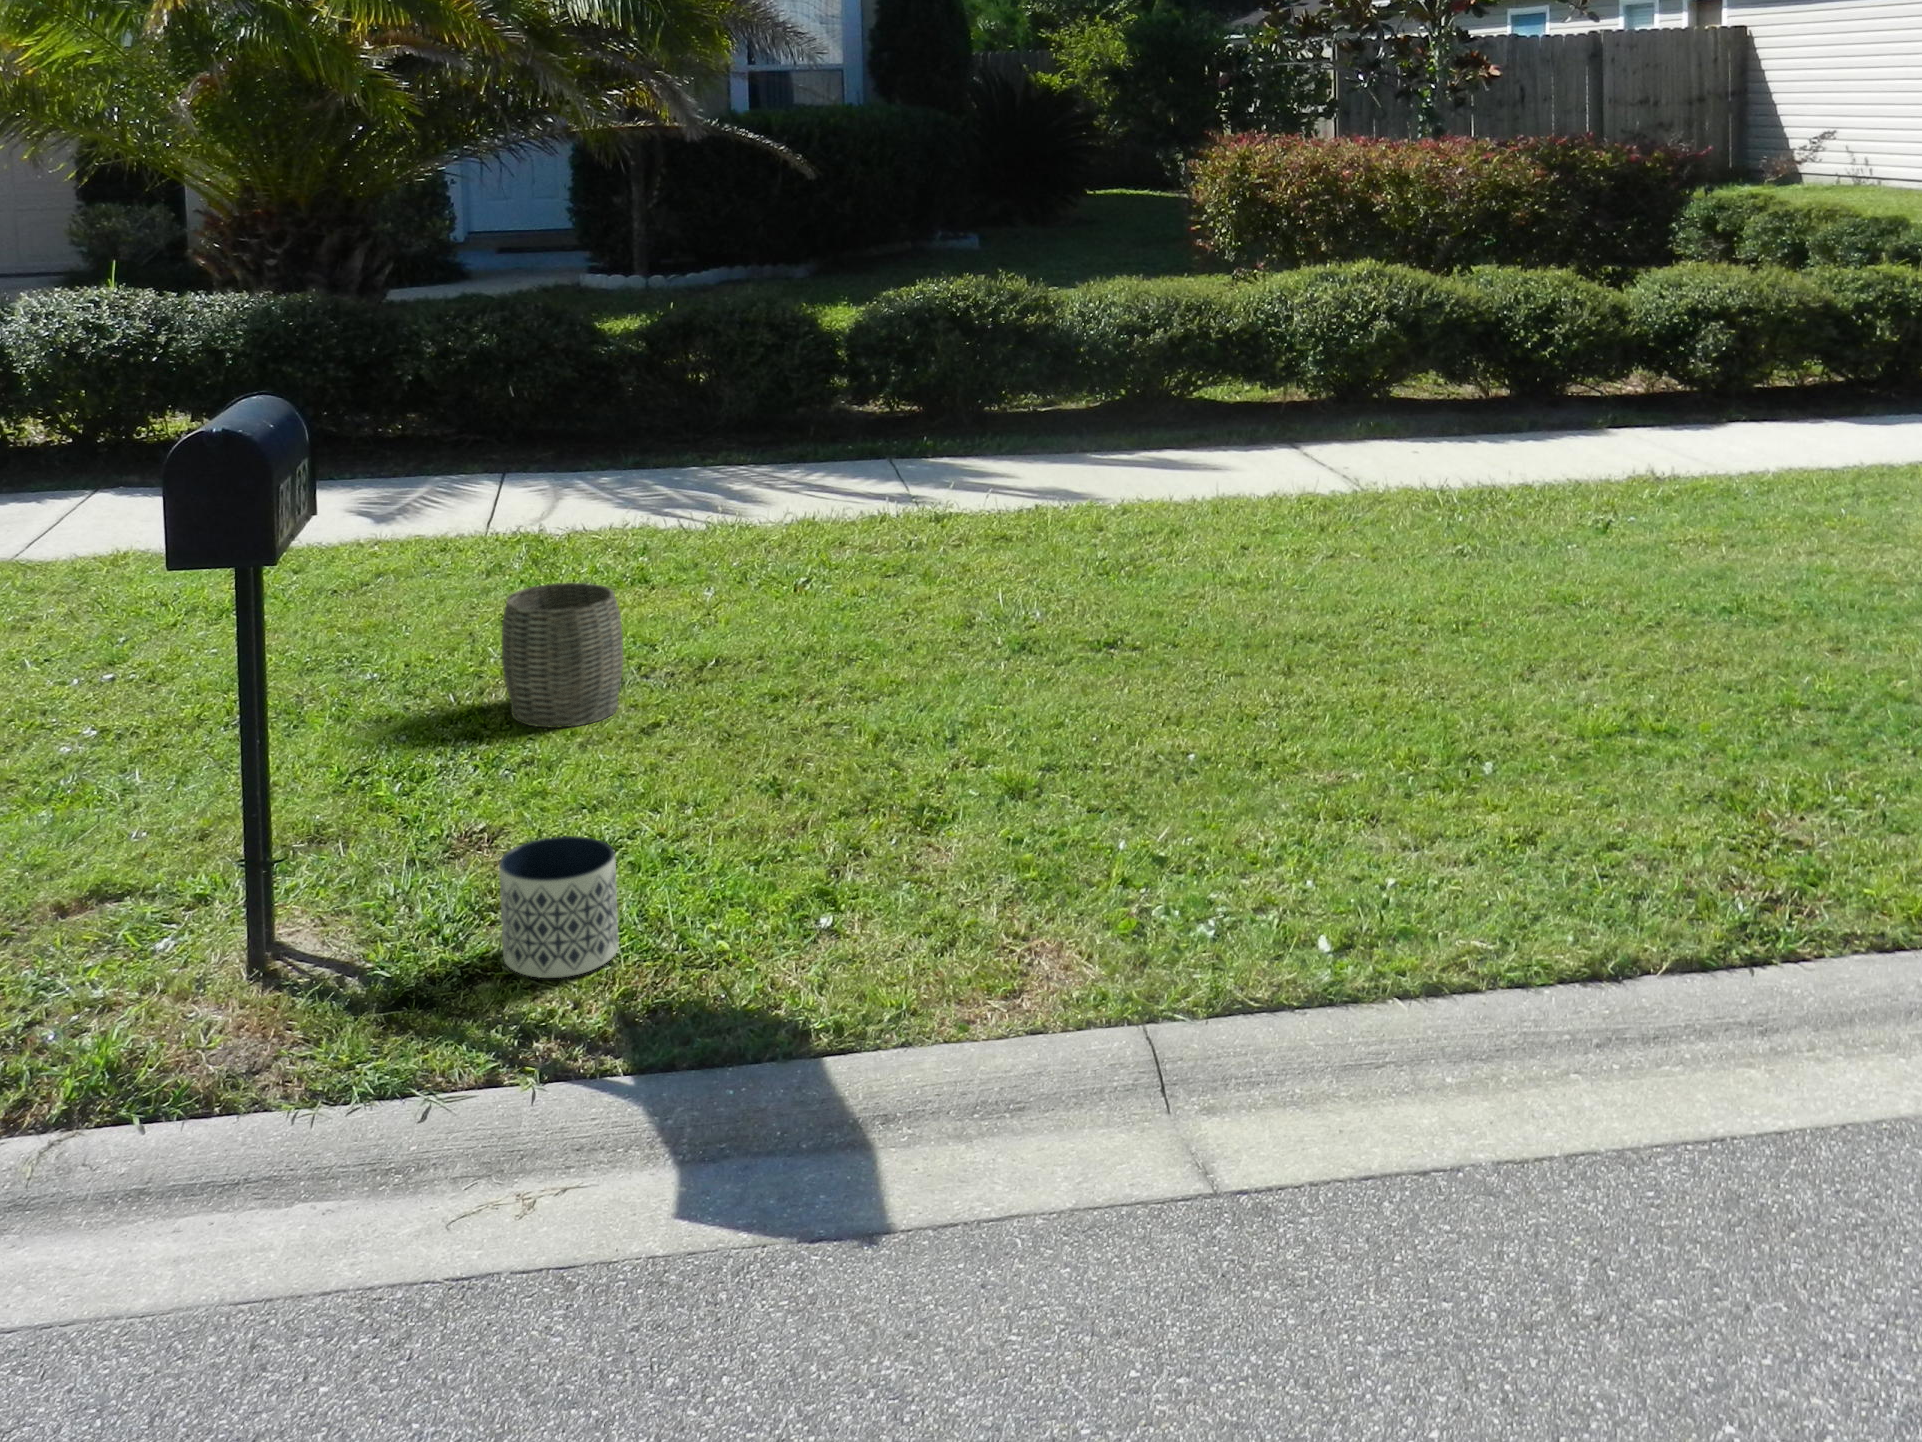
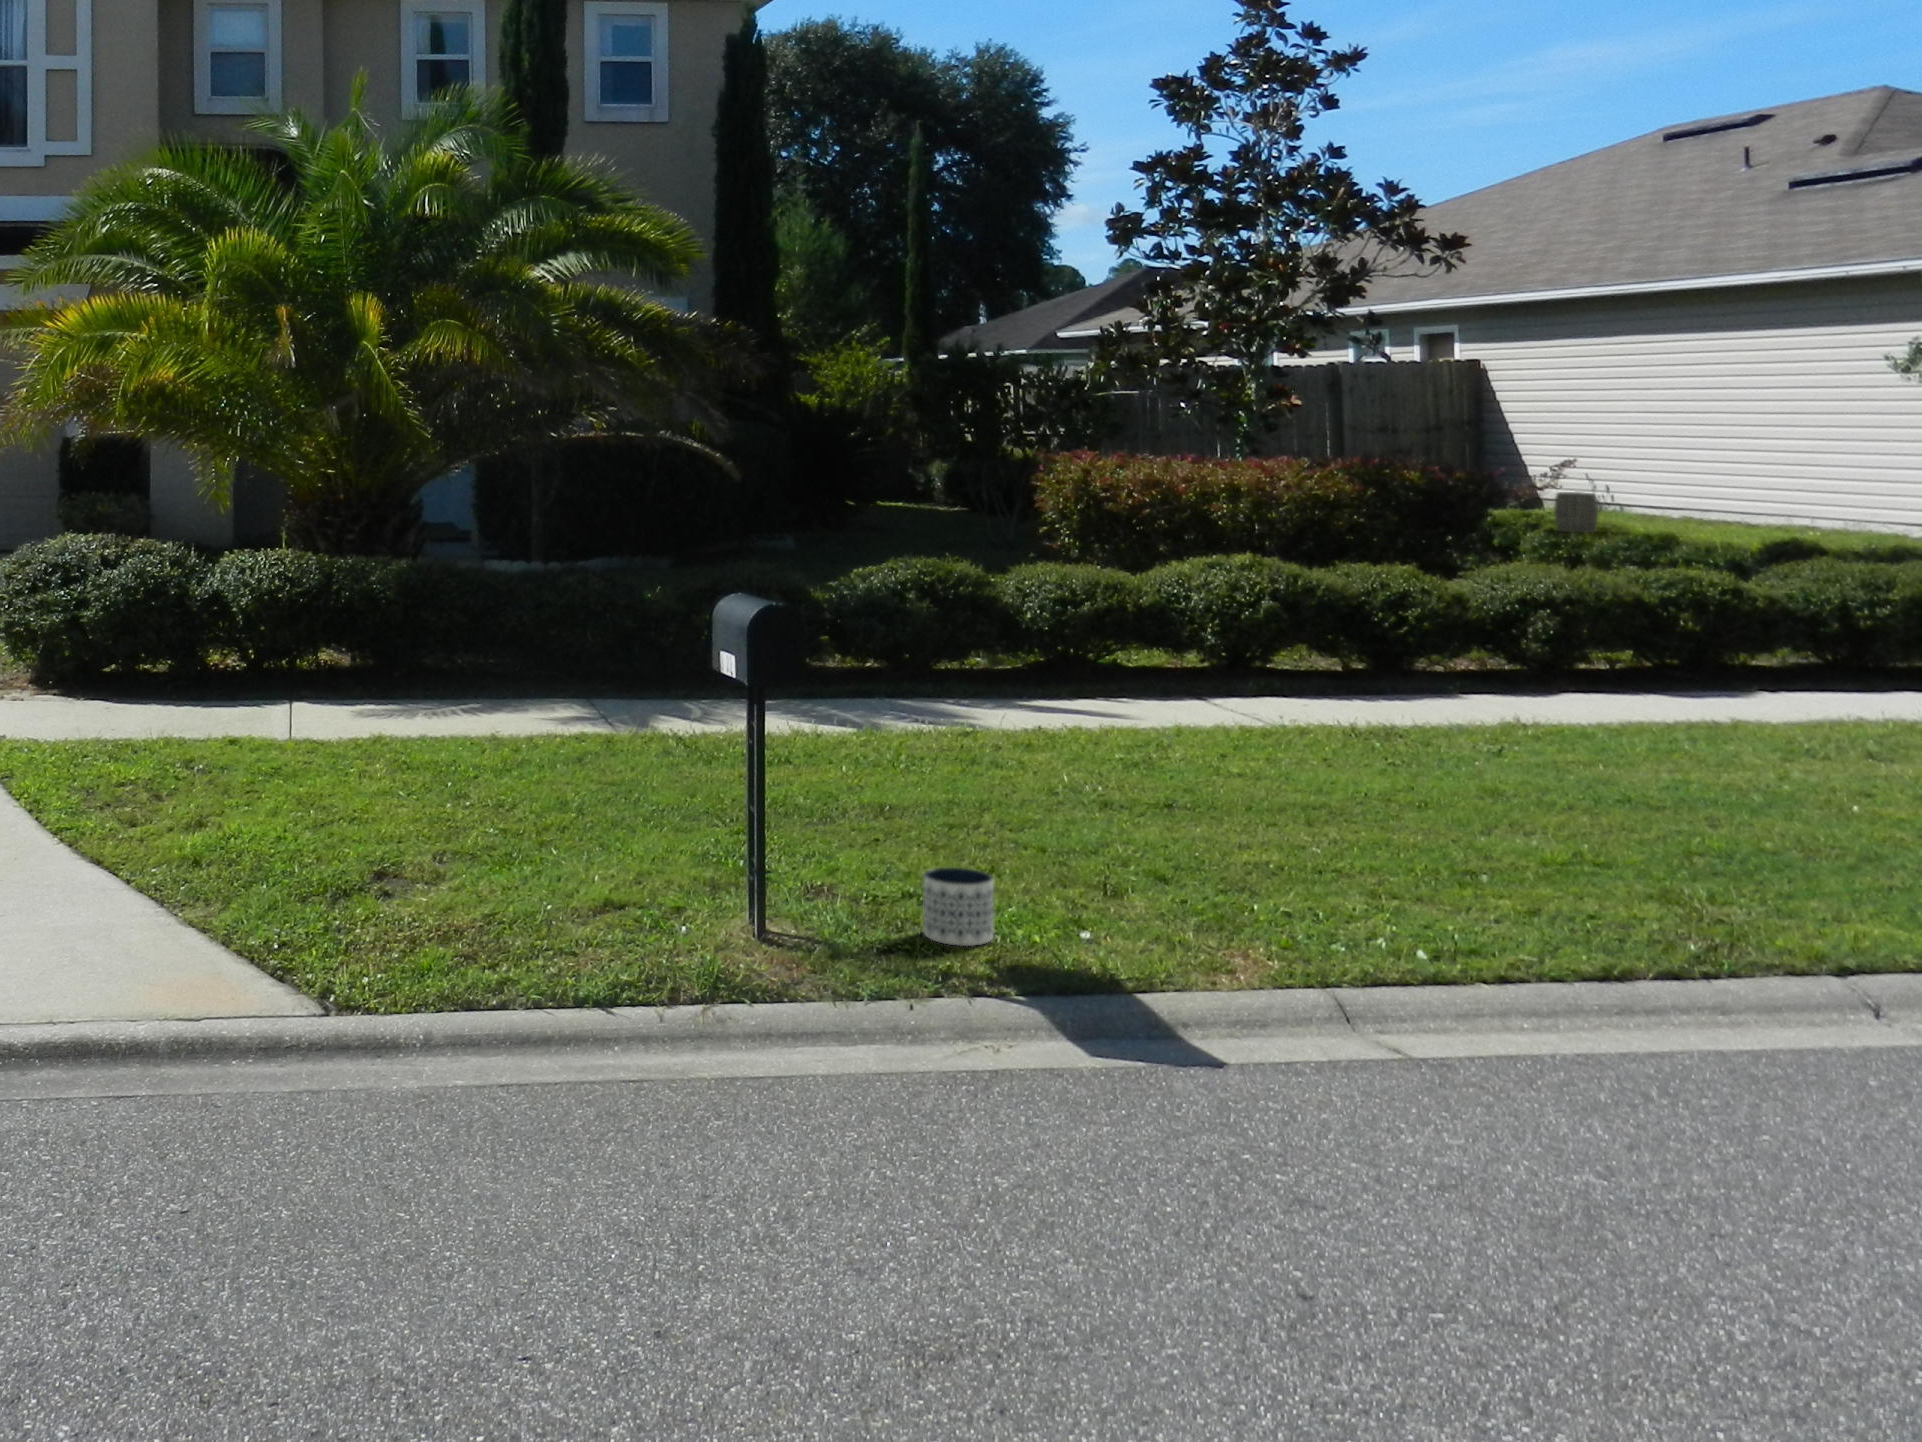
woven basket: present [502,583,623,728] -> present [1554,492,1598,533]

